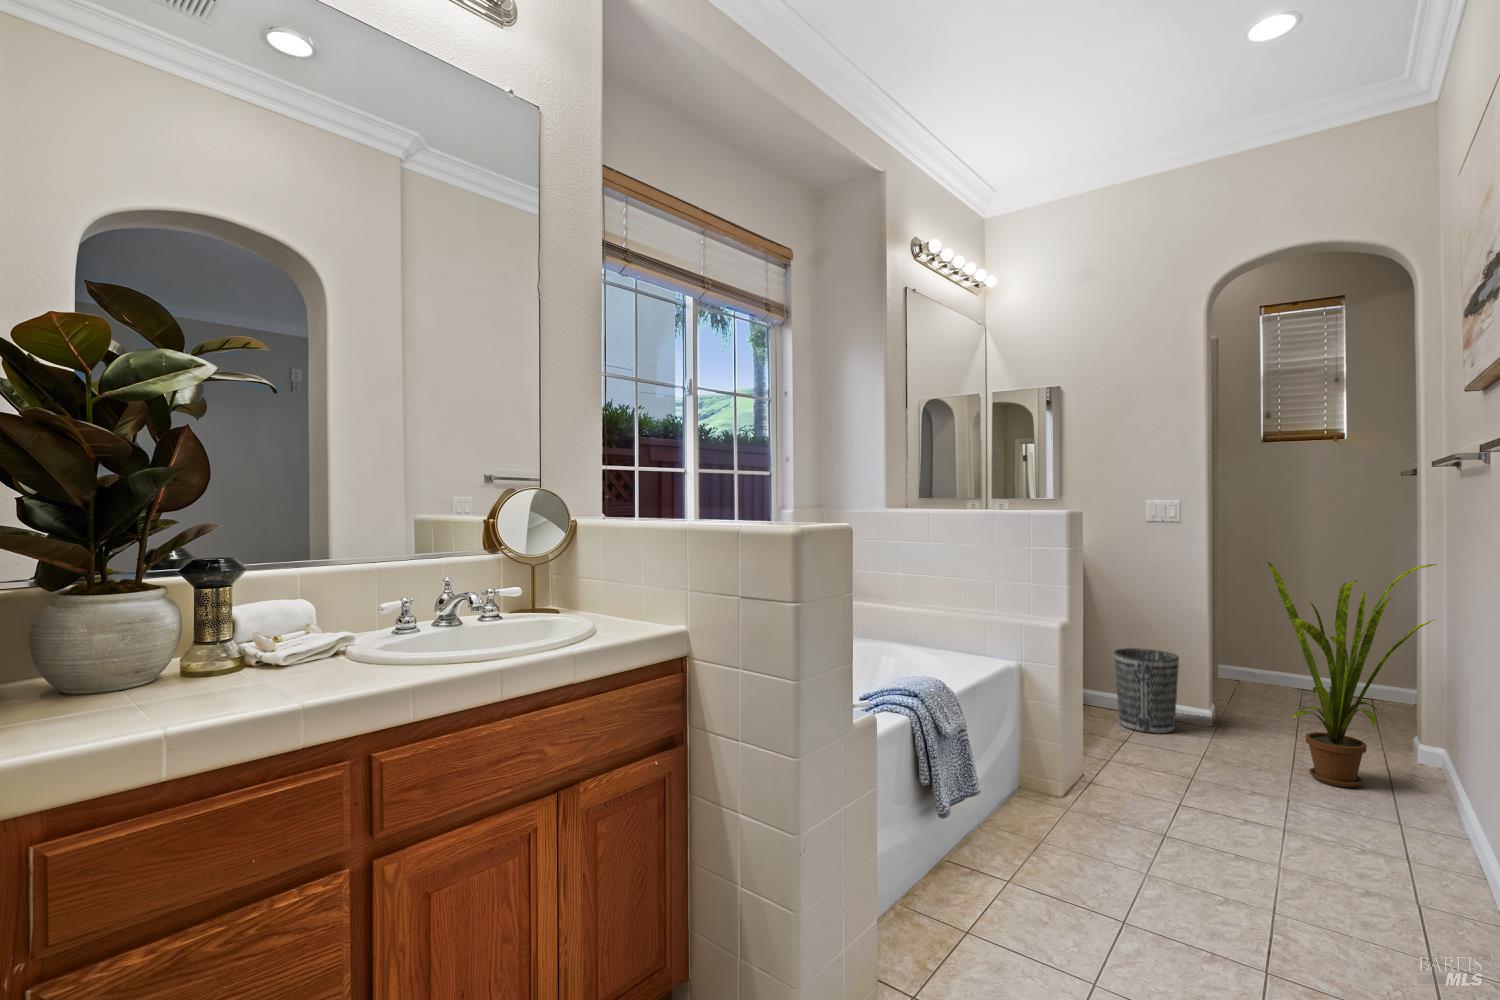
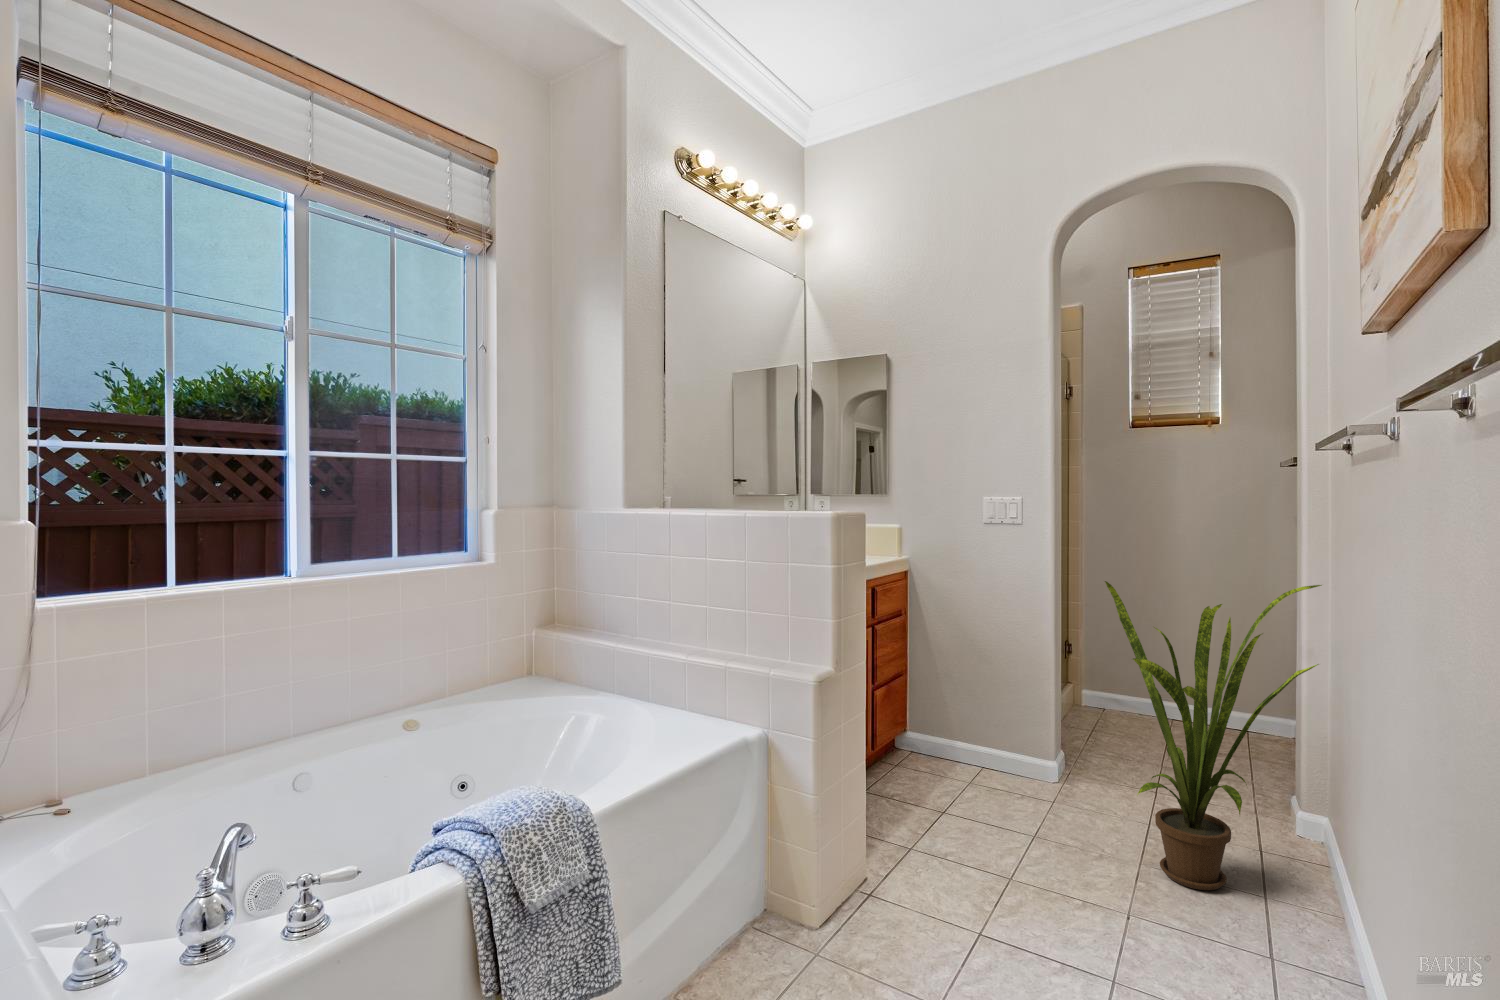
wastebasket: present [1114,648,1179,734] -> none [937,684,1014,799]

